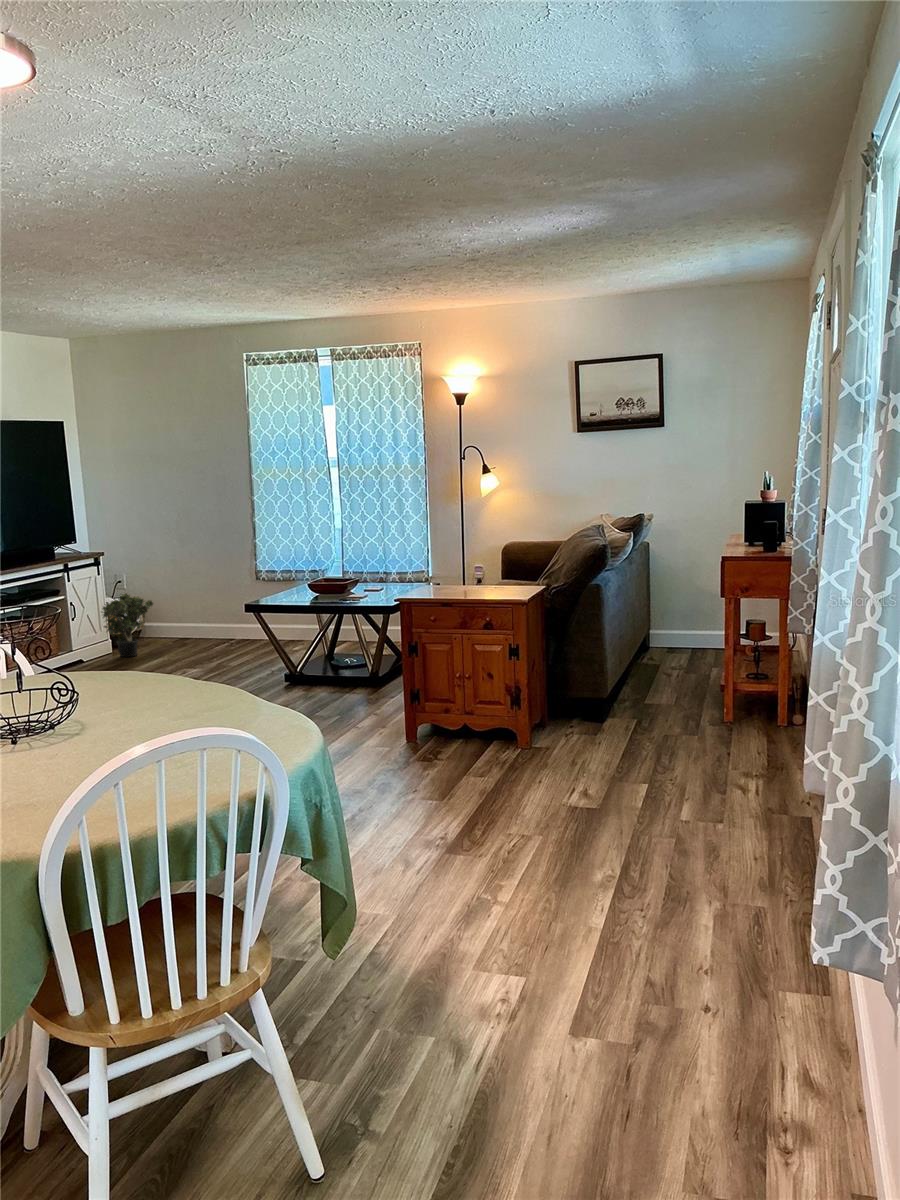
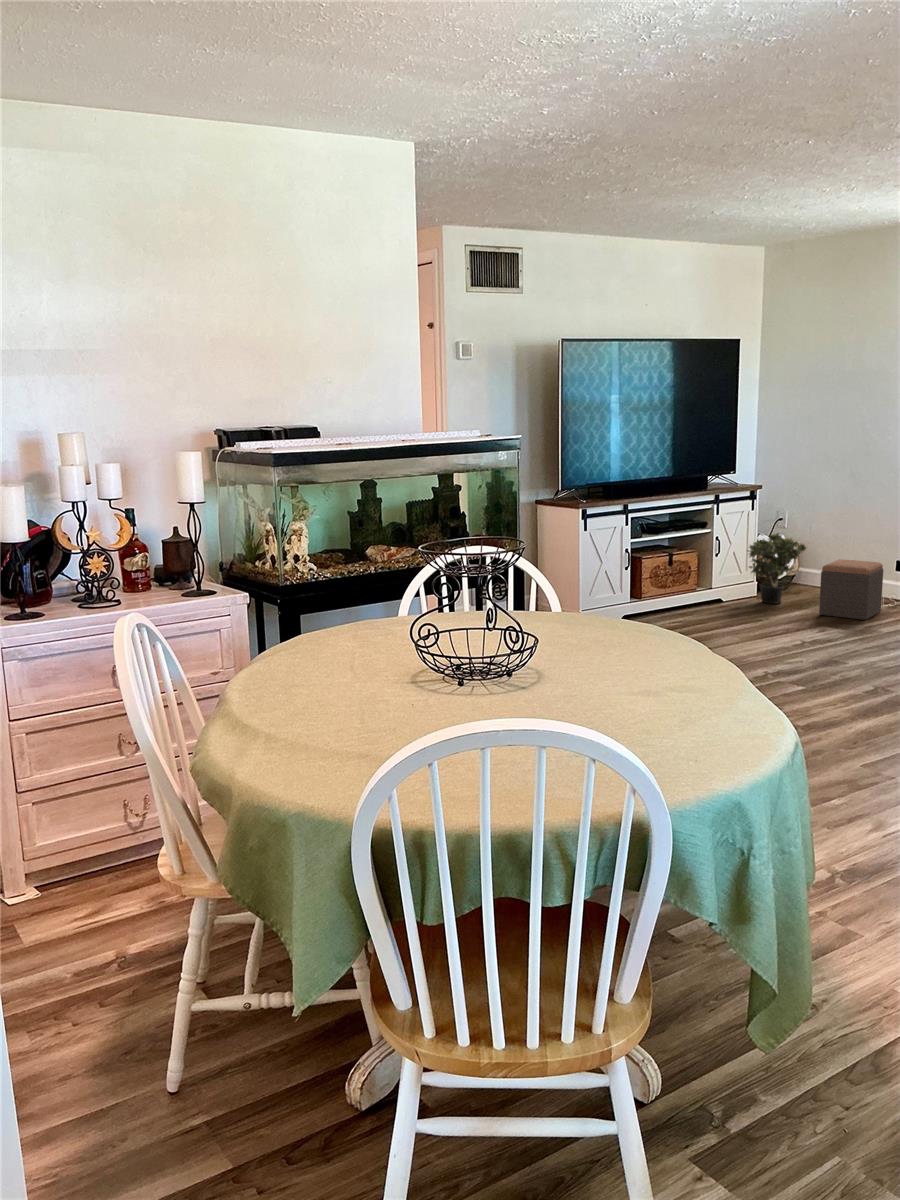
footstool: none [172,608,223,659] -> present [819,559,883,620]

